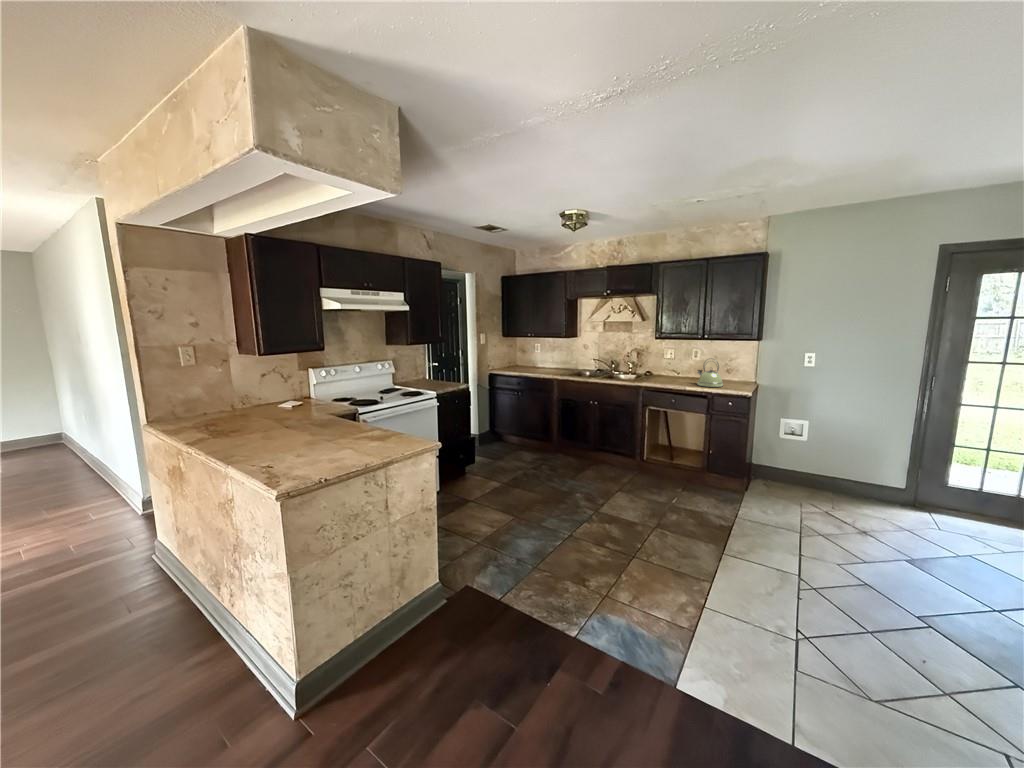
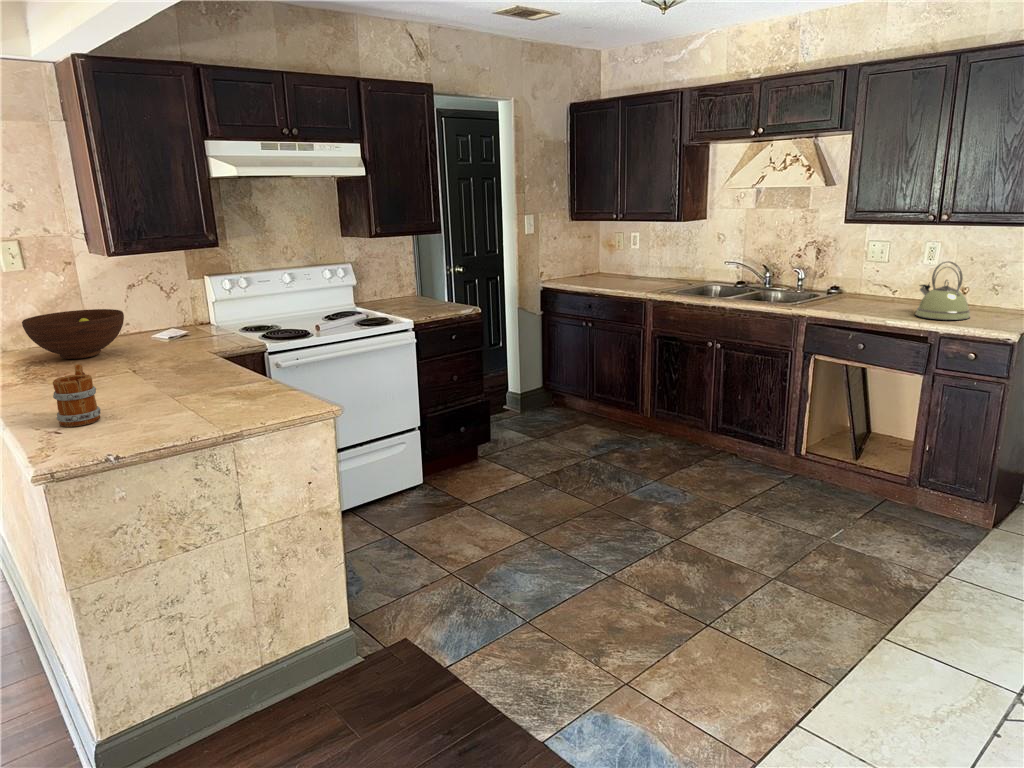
fruit bowl: none [200,390,269,422] -> present [22,309,124,359]
mug: none [264,423,293,464] -> present [53,364,101,427]

